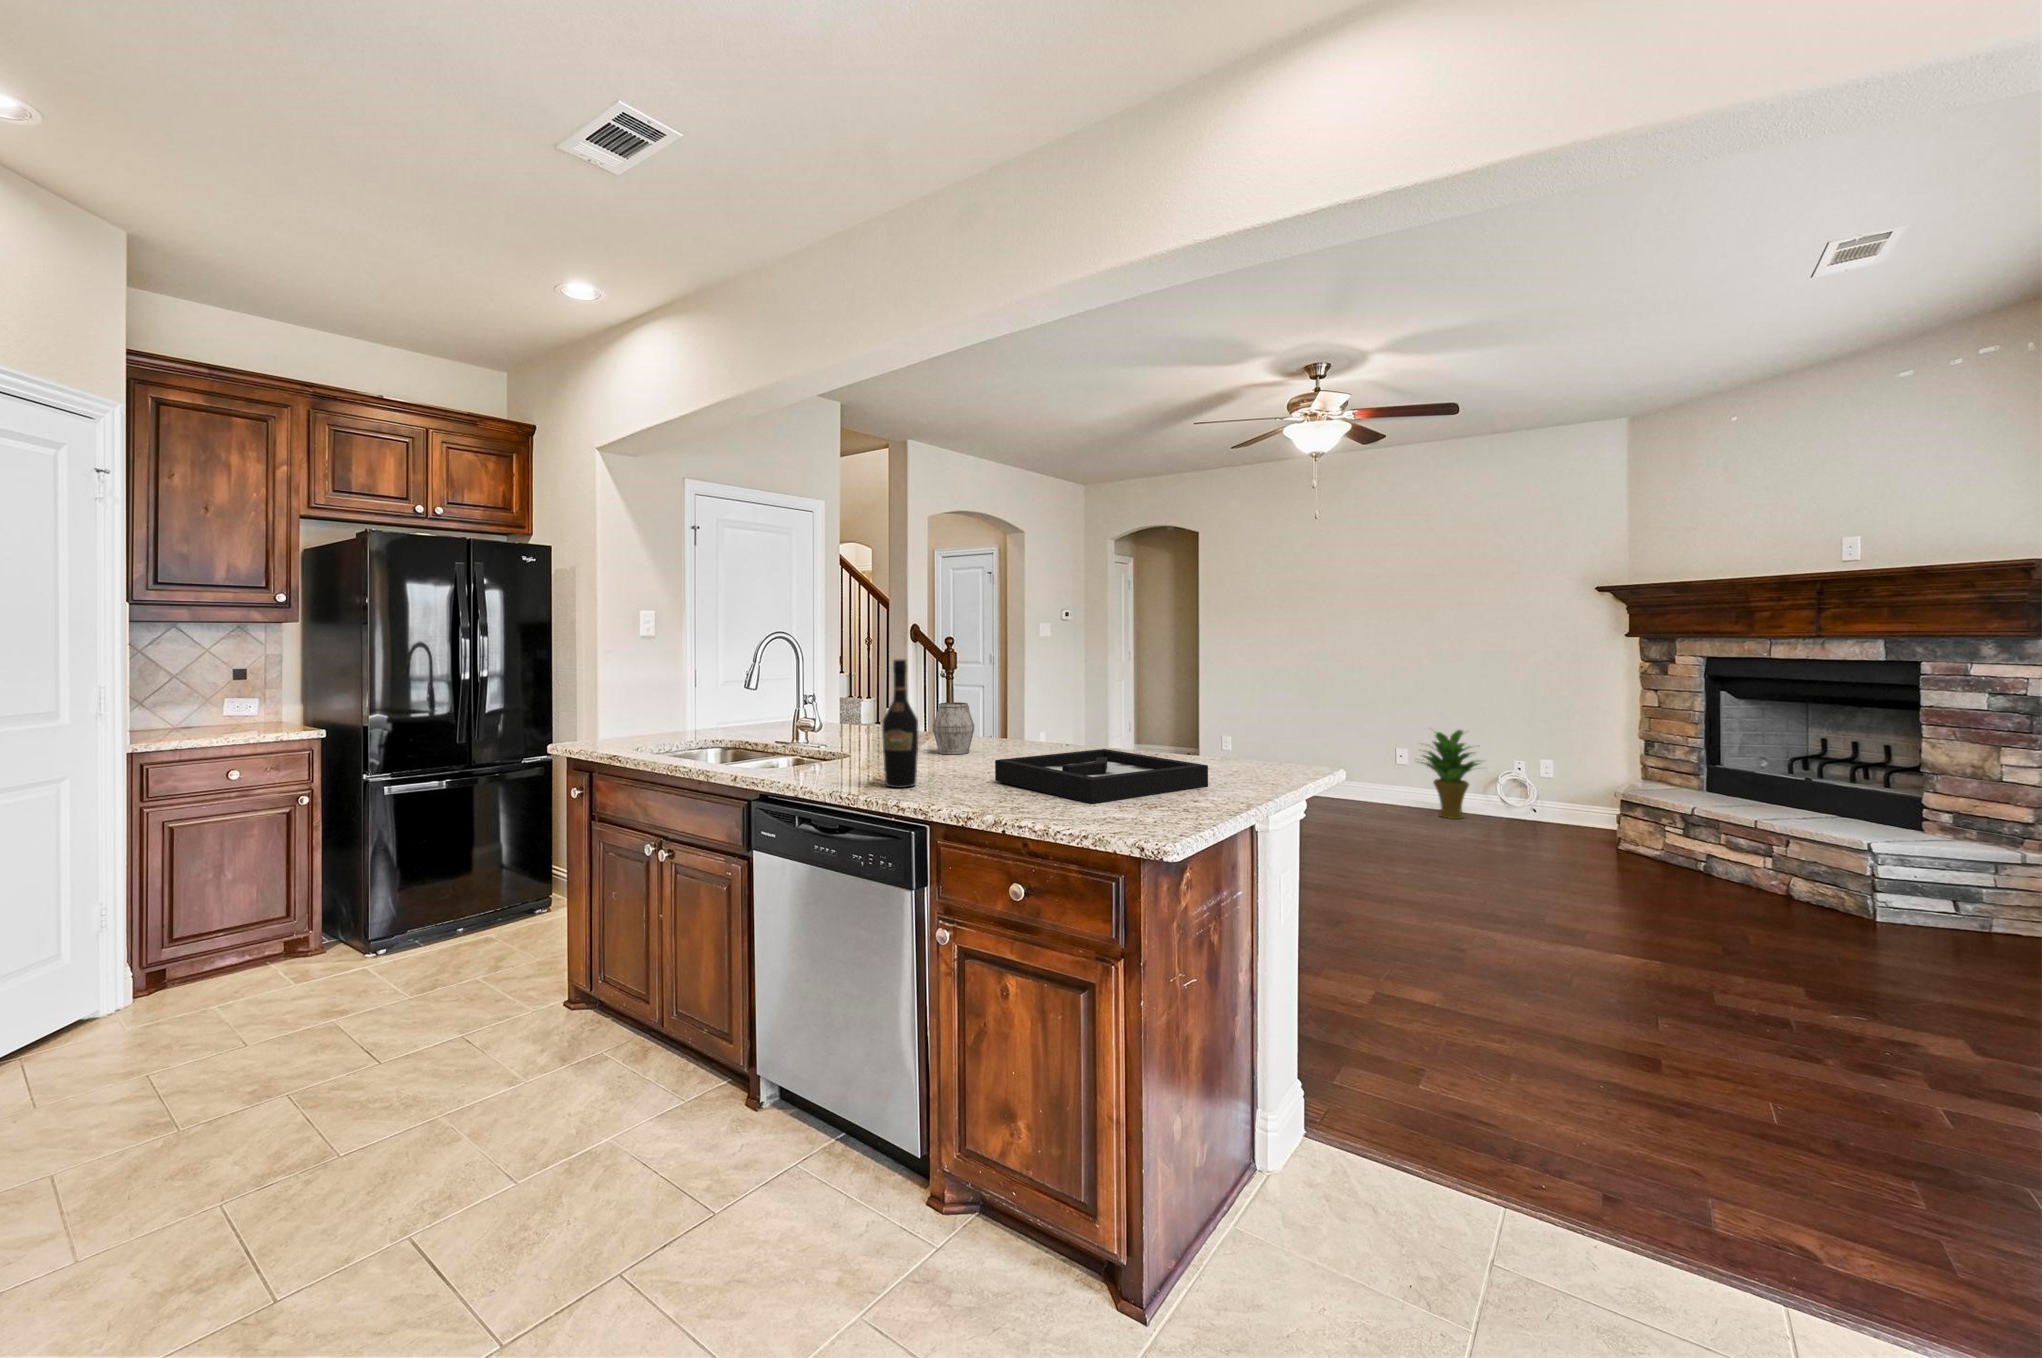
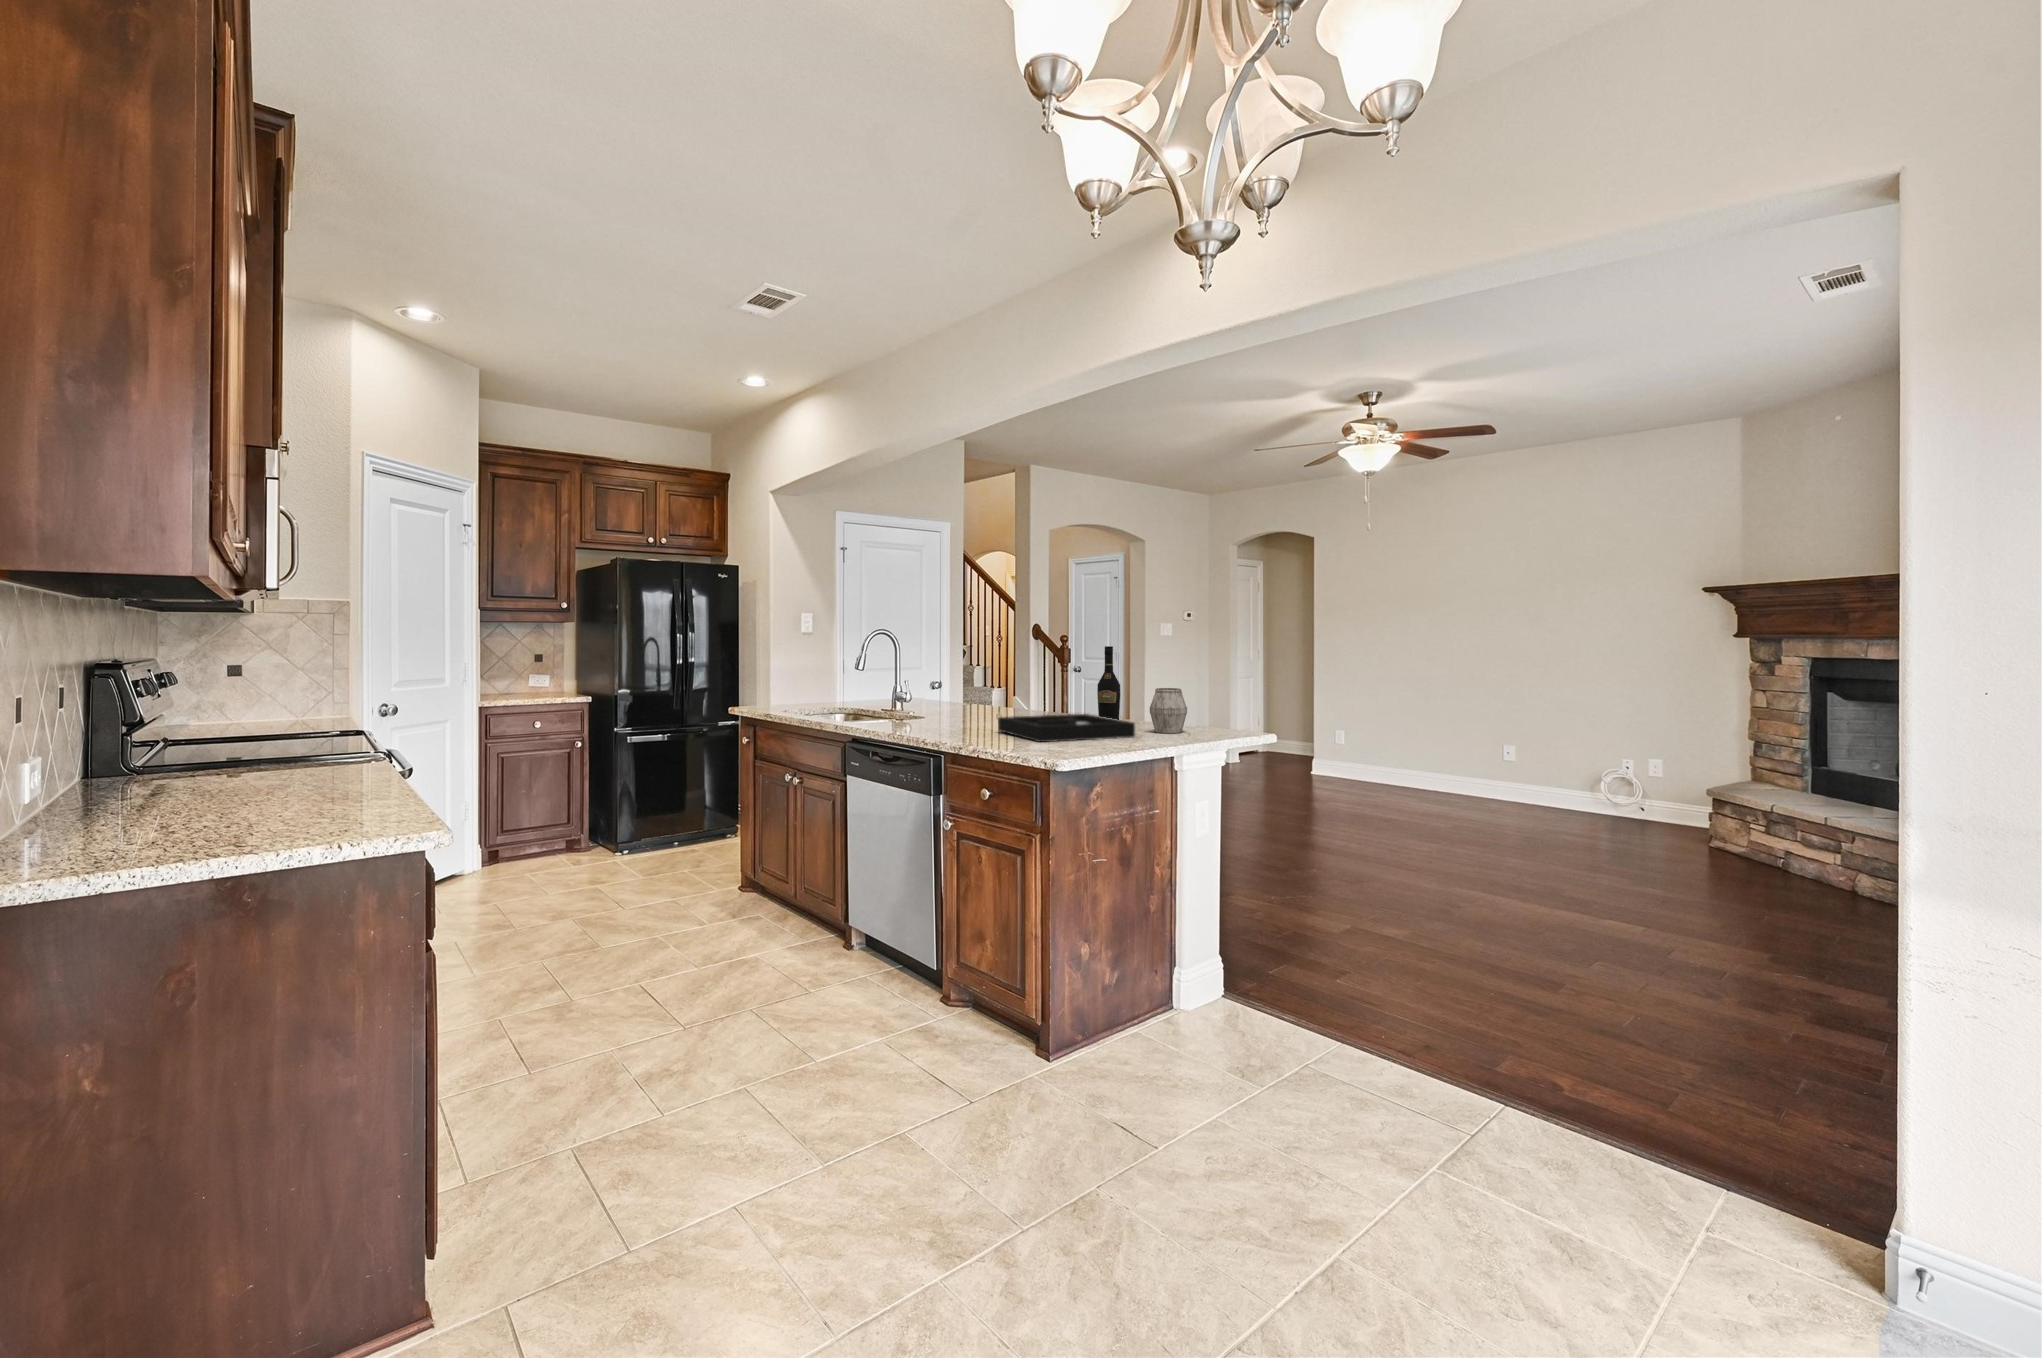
wine bottle: present [882,659,918,788] -> present [1097,646,1120,720]
mug: present [933,702,974,754] -> present [1150,688,1187,733]
potted plant: present [1423,730,1479,819] -> none [1514,725,1592,814]

